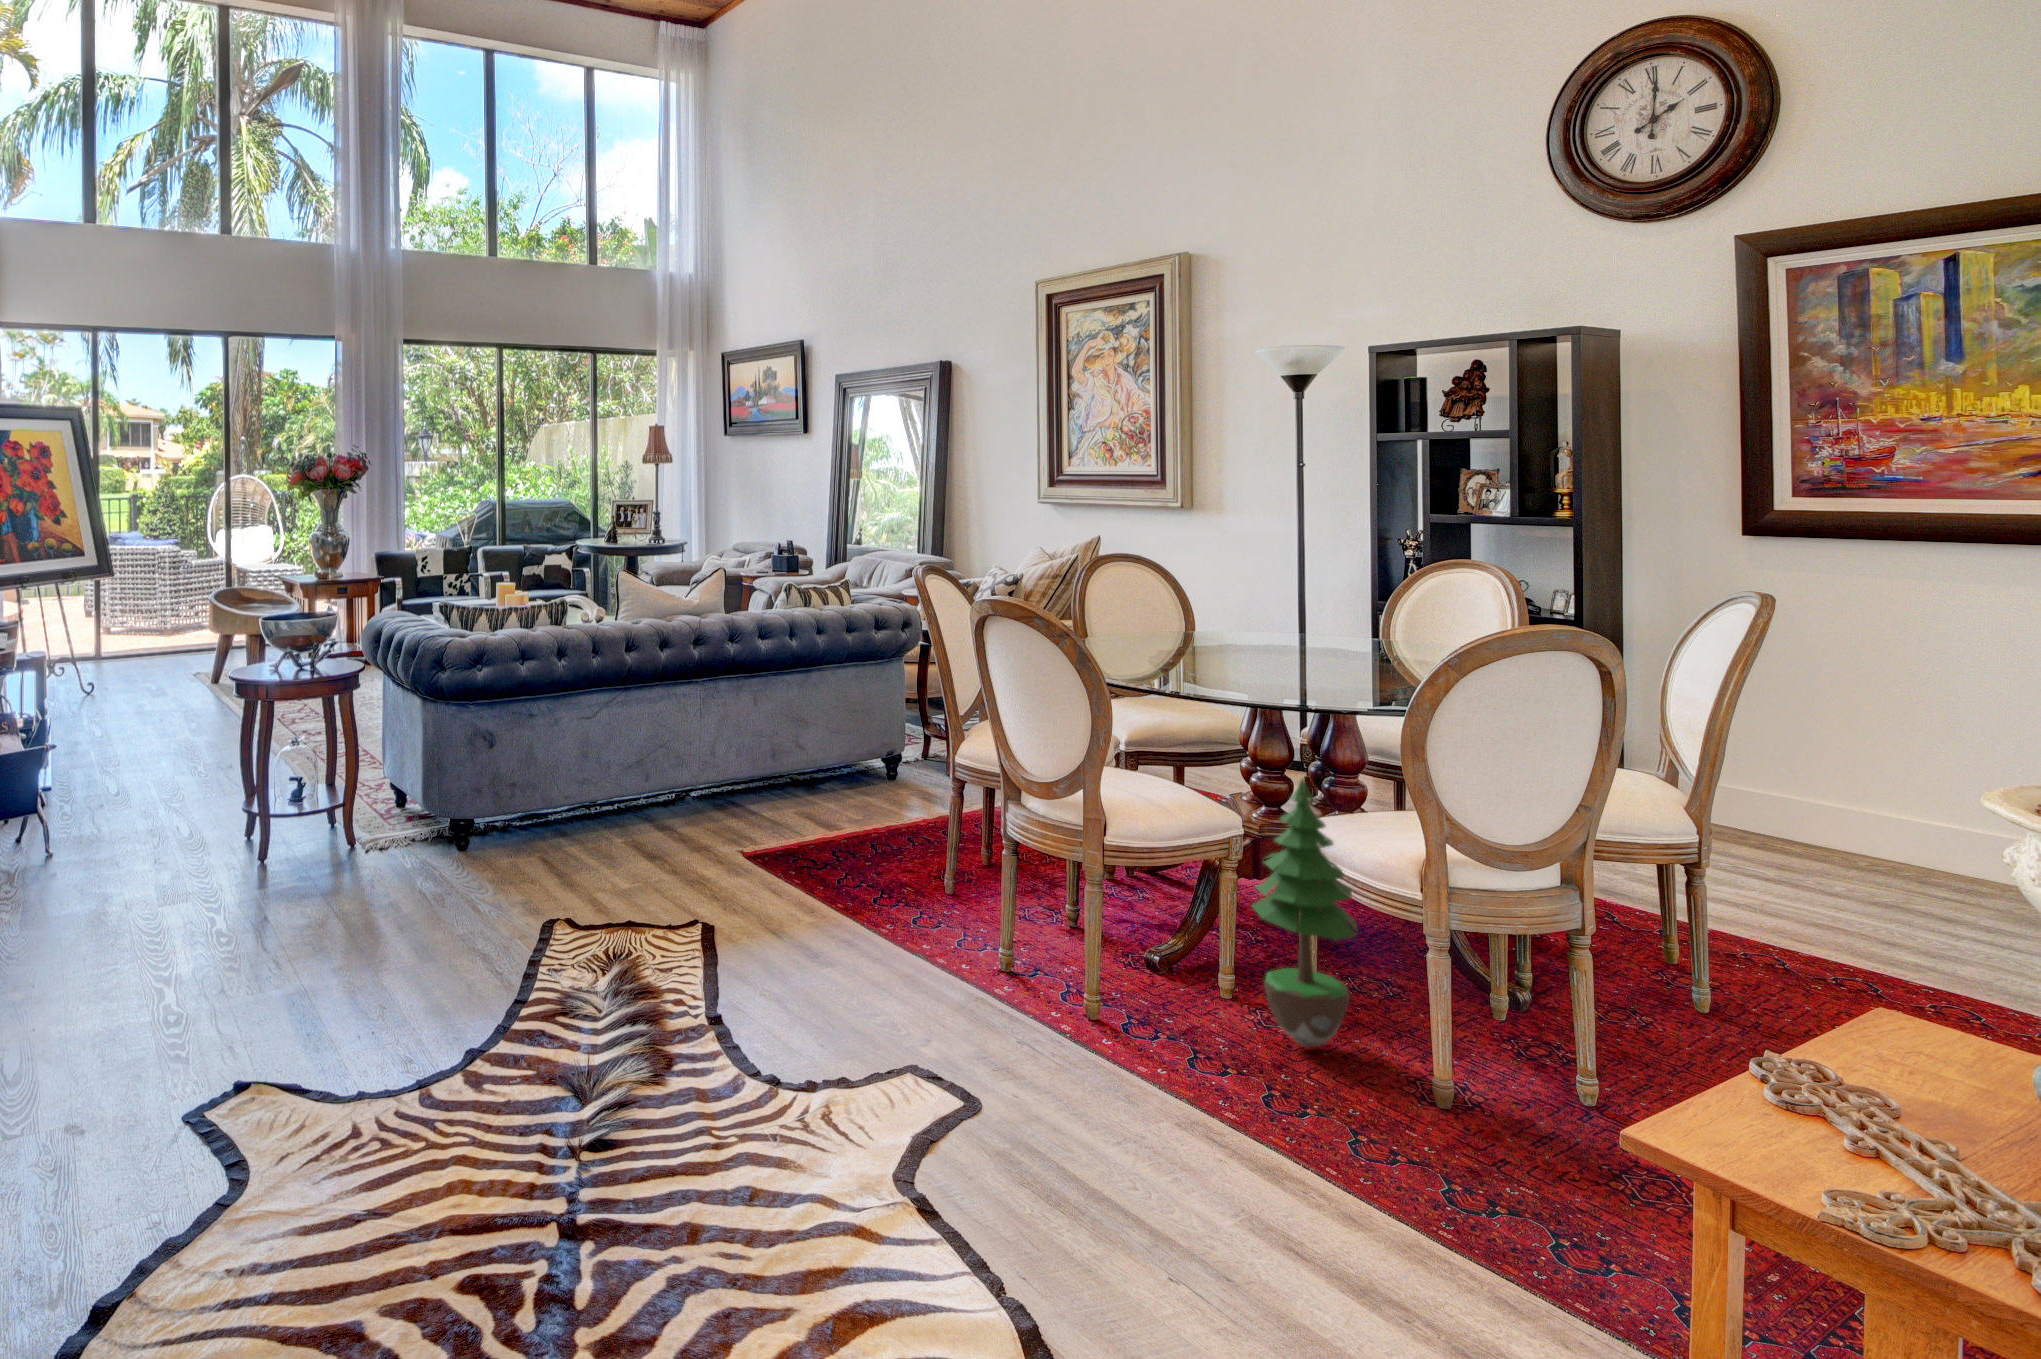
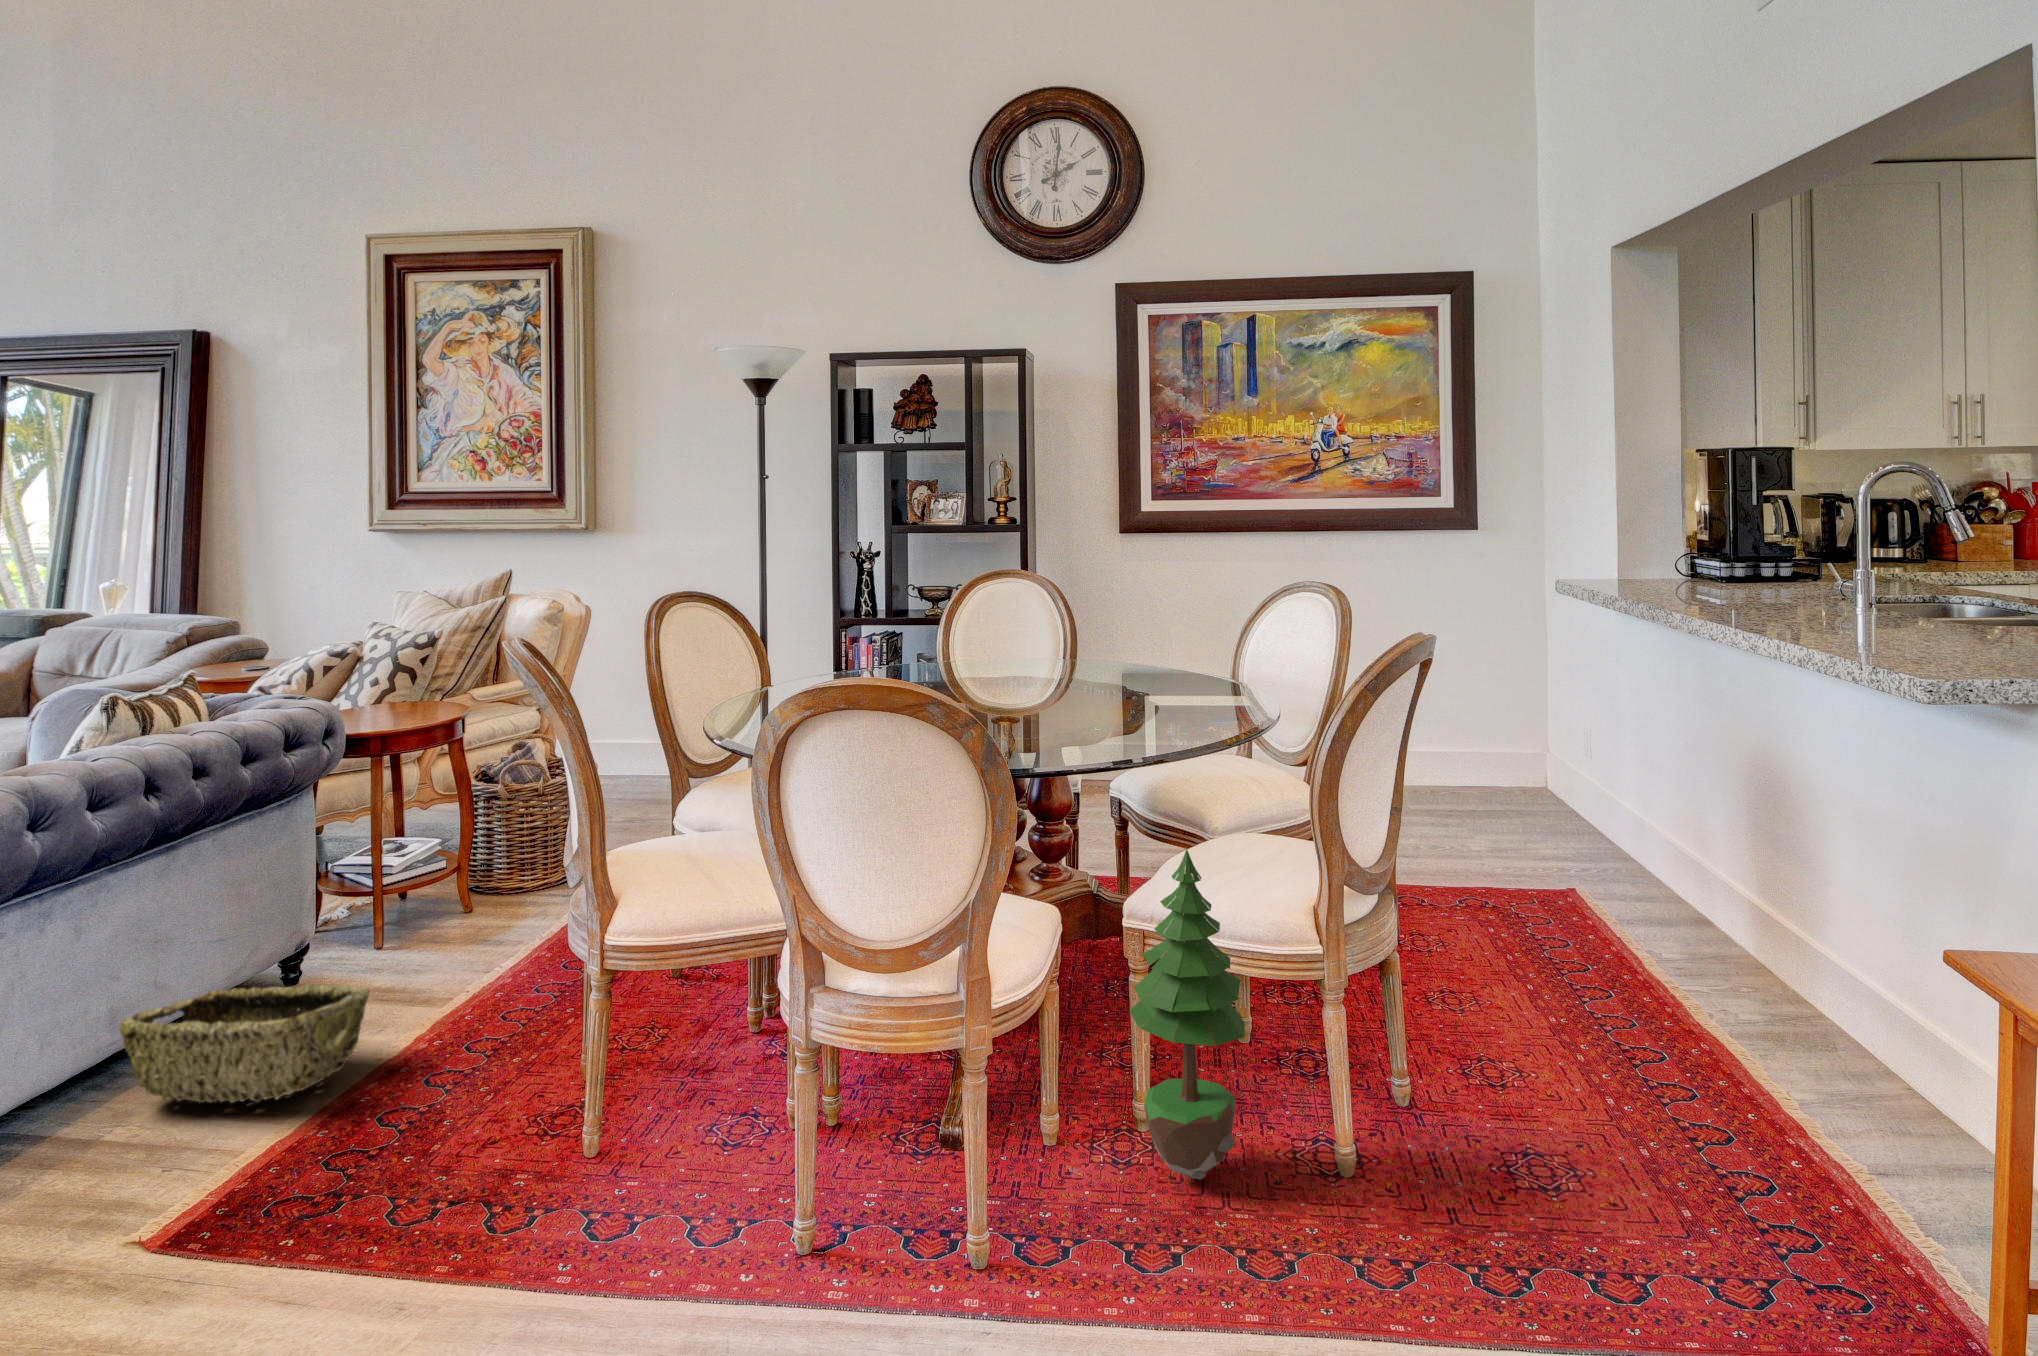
woven basket: none [775,760,891,826] -> present [119,985,369,1103]

